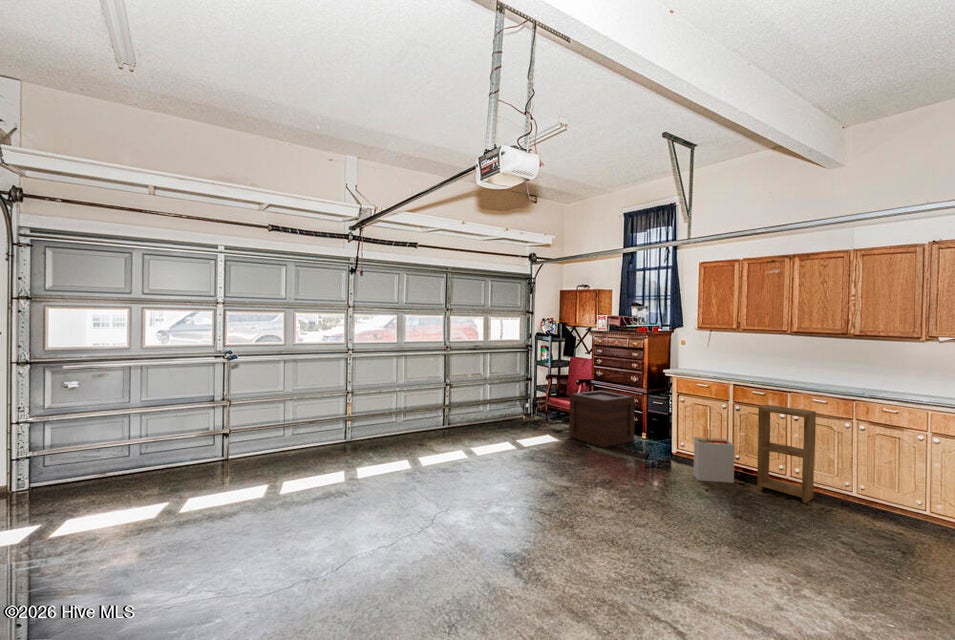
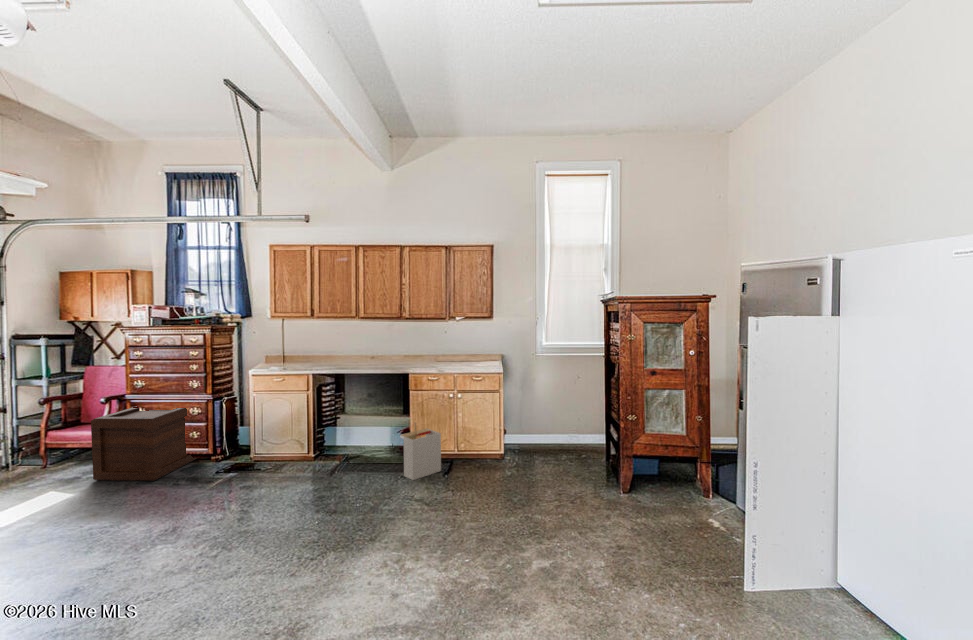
shelving unit: present [758,404,816,503] -> none [340,388,385,473]
storage bin: present [693,429,735,483] -> present [400,423,441,480]

